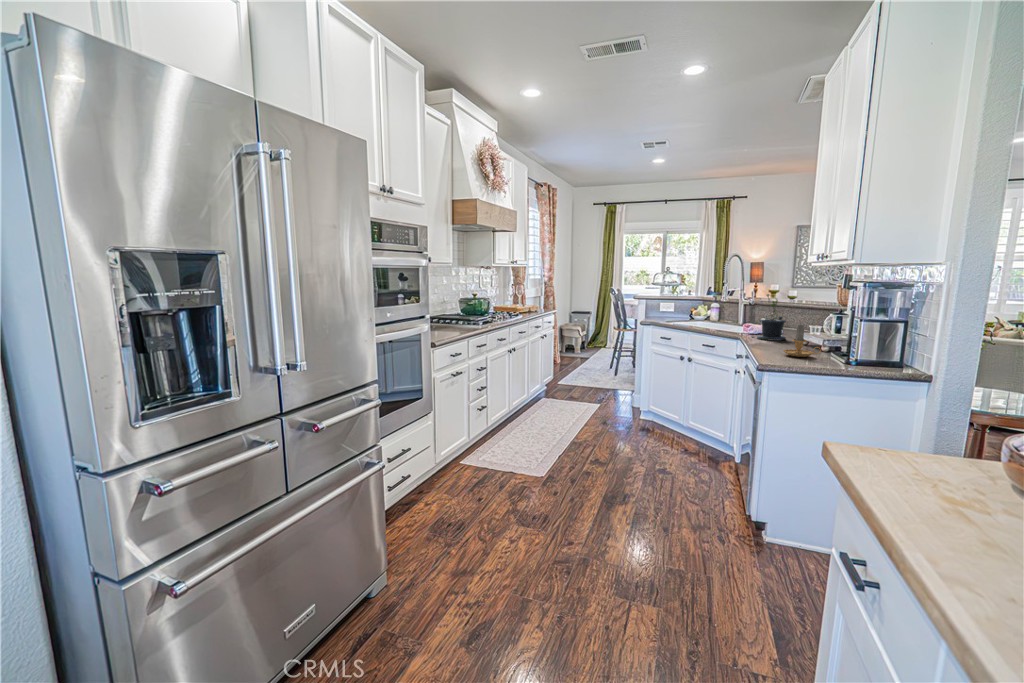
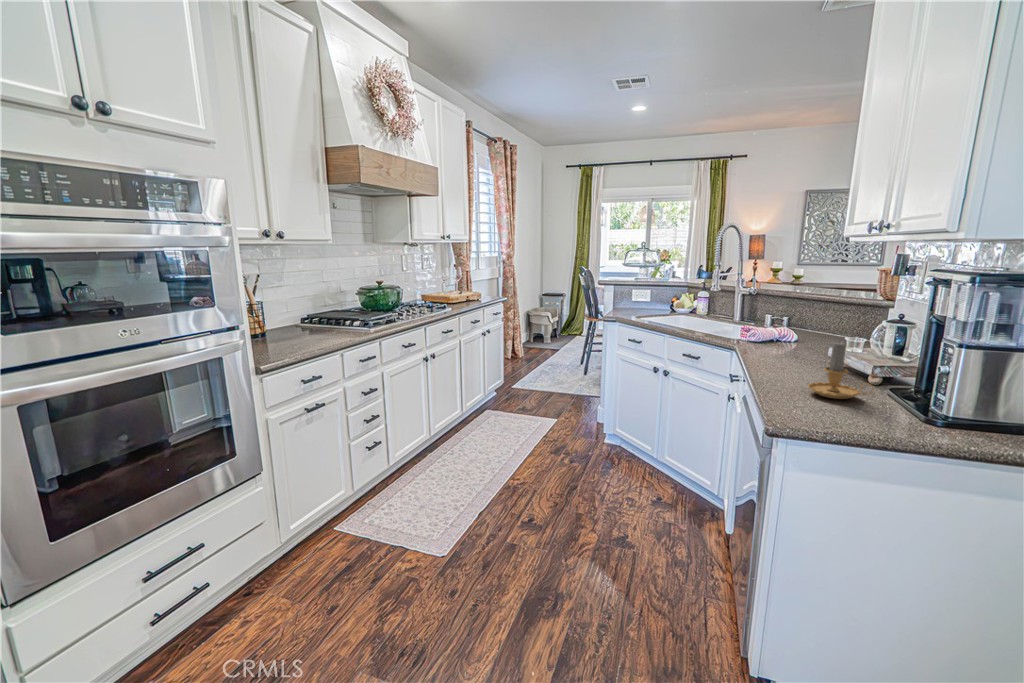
potted plant: present [757,294,786,341] -> none [752,284,806,355]

